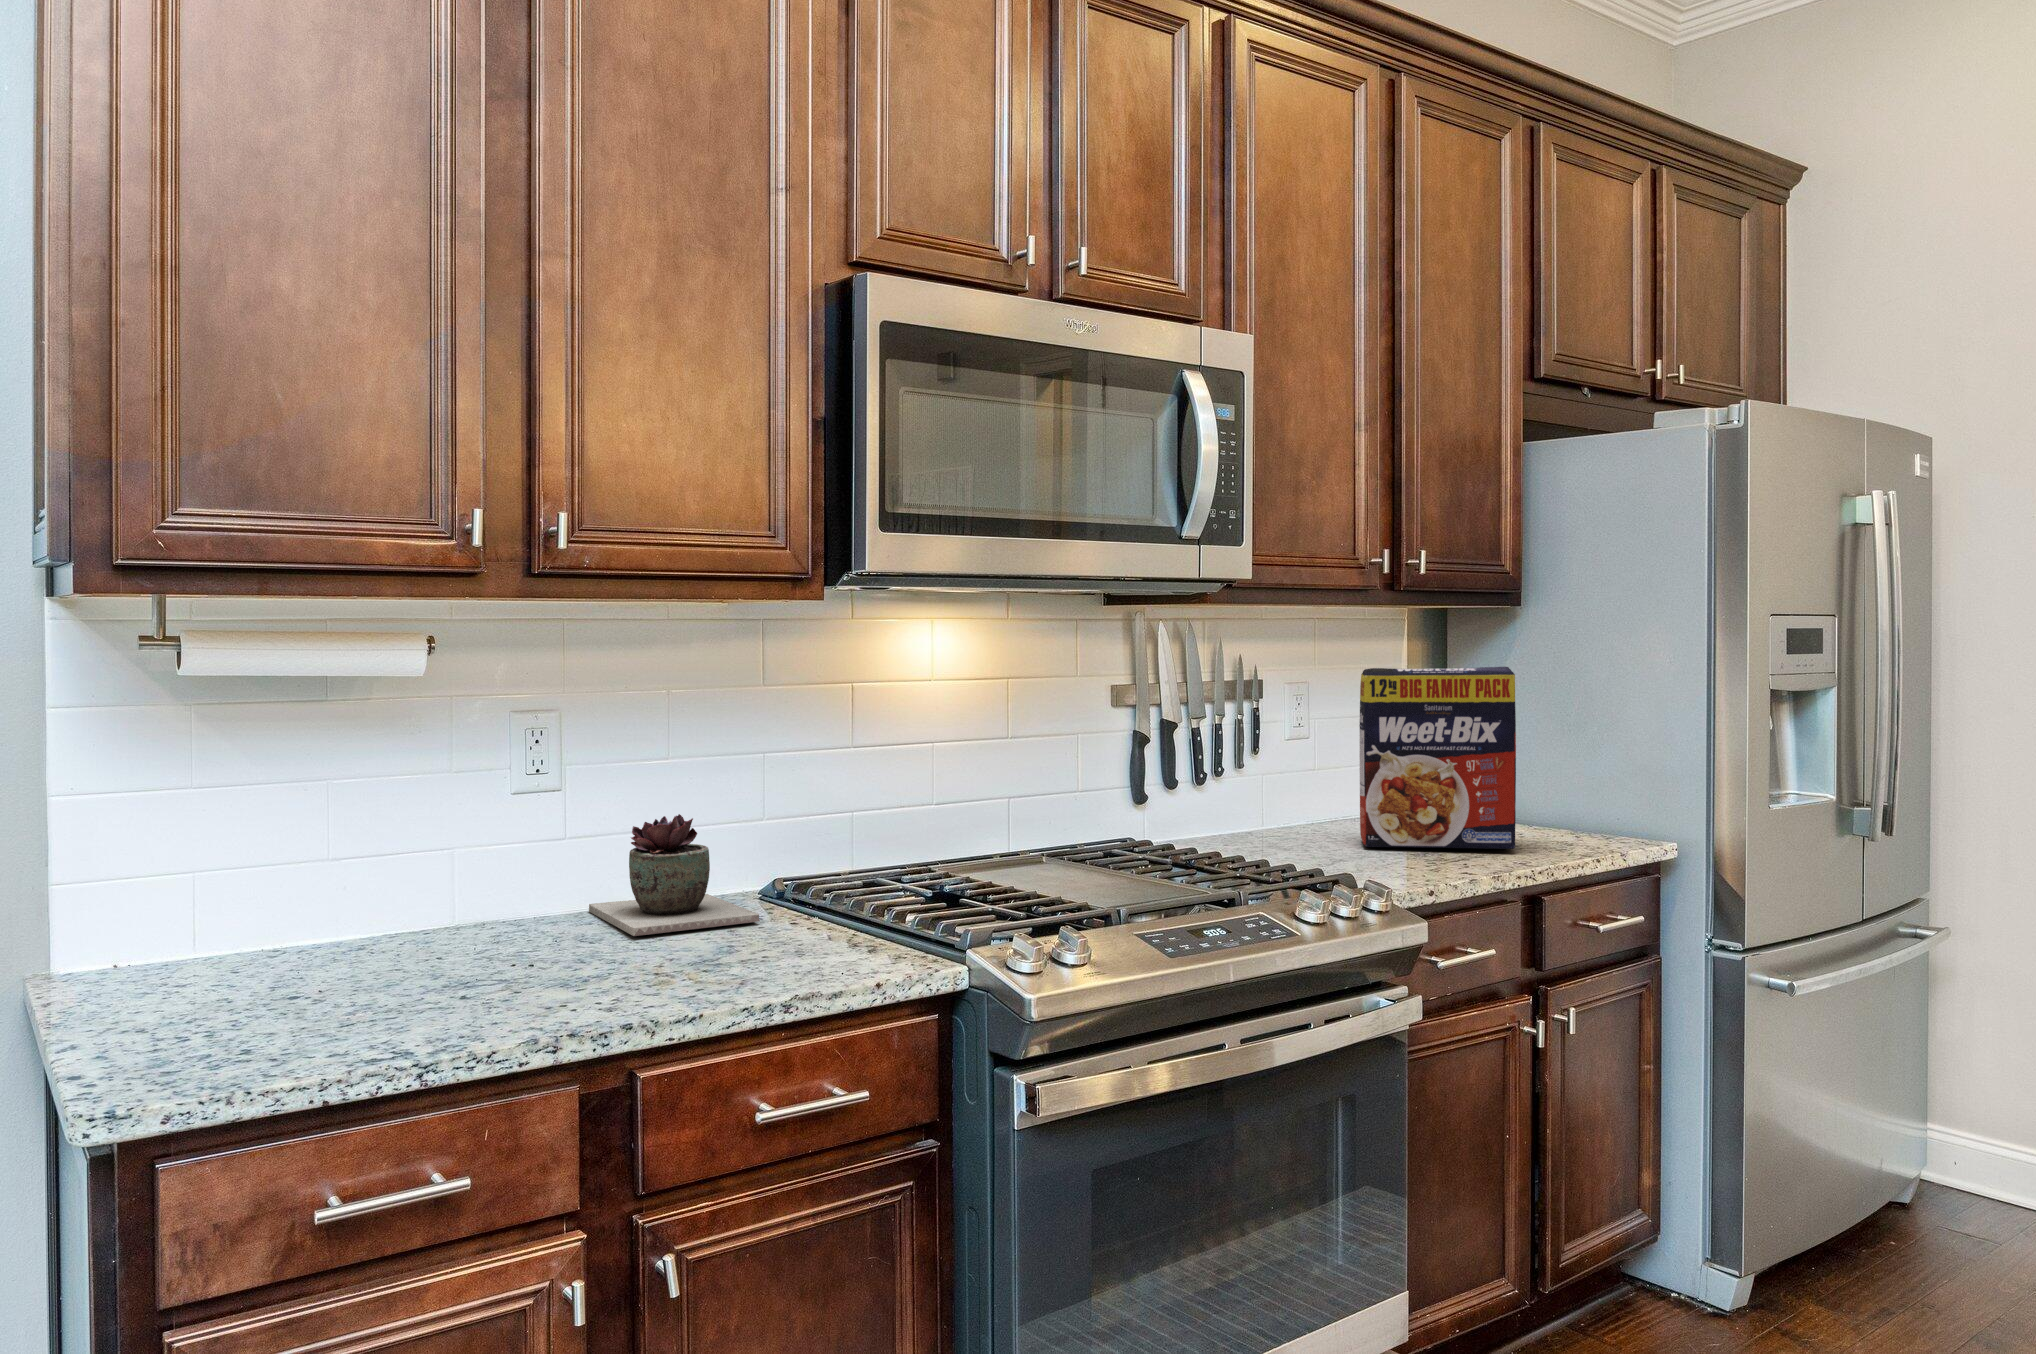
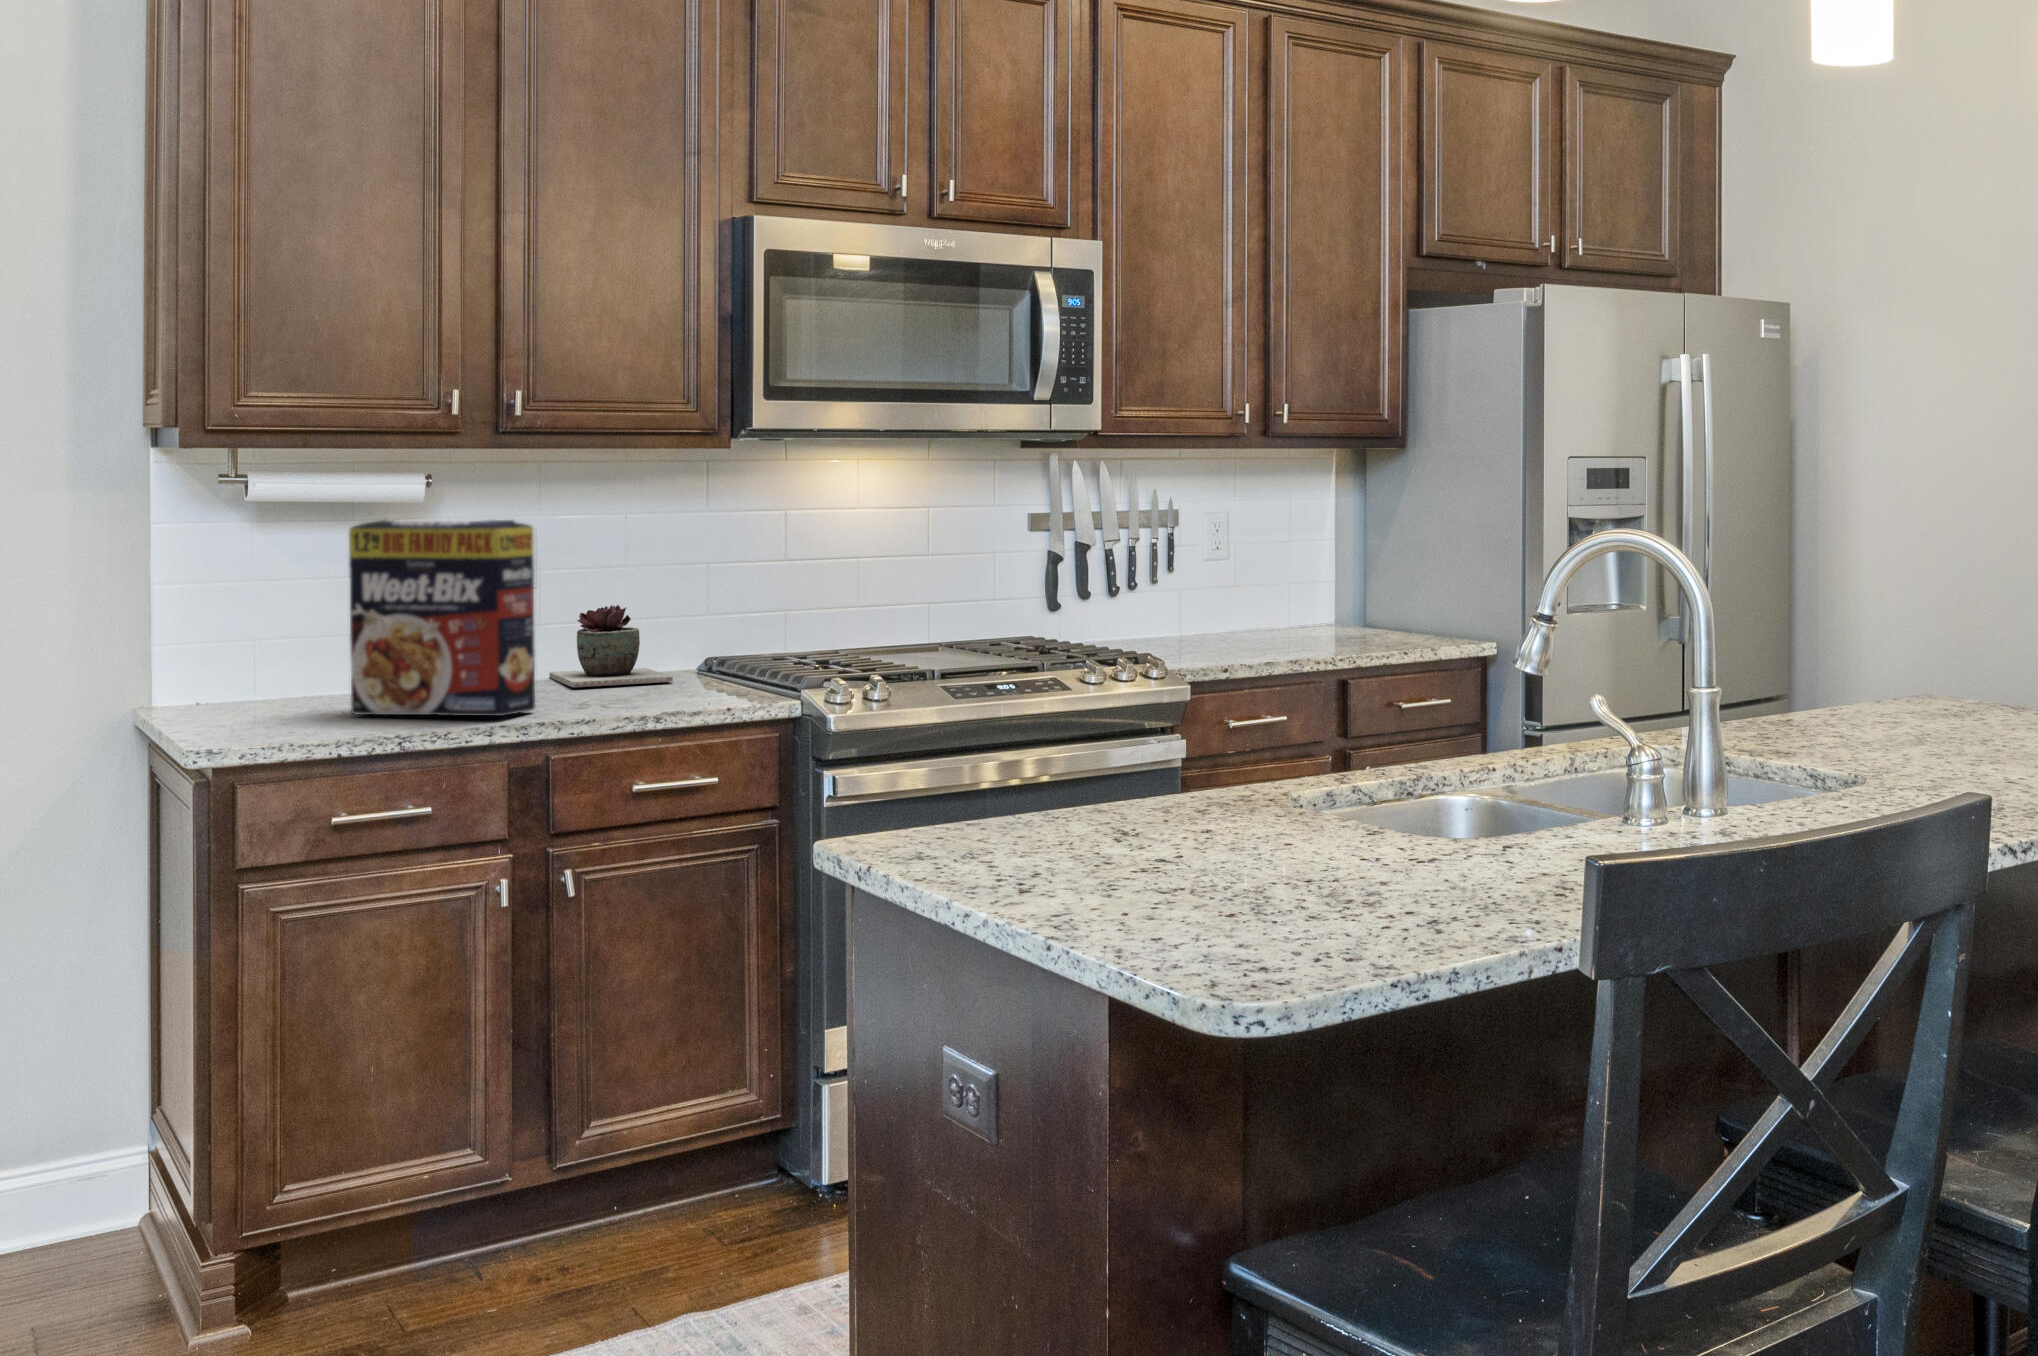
cereal box: present [1359,667,1516,849] -> present [349,520,535,716]

